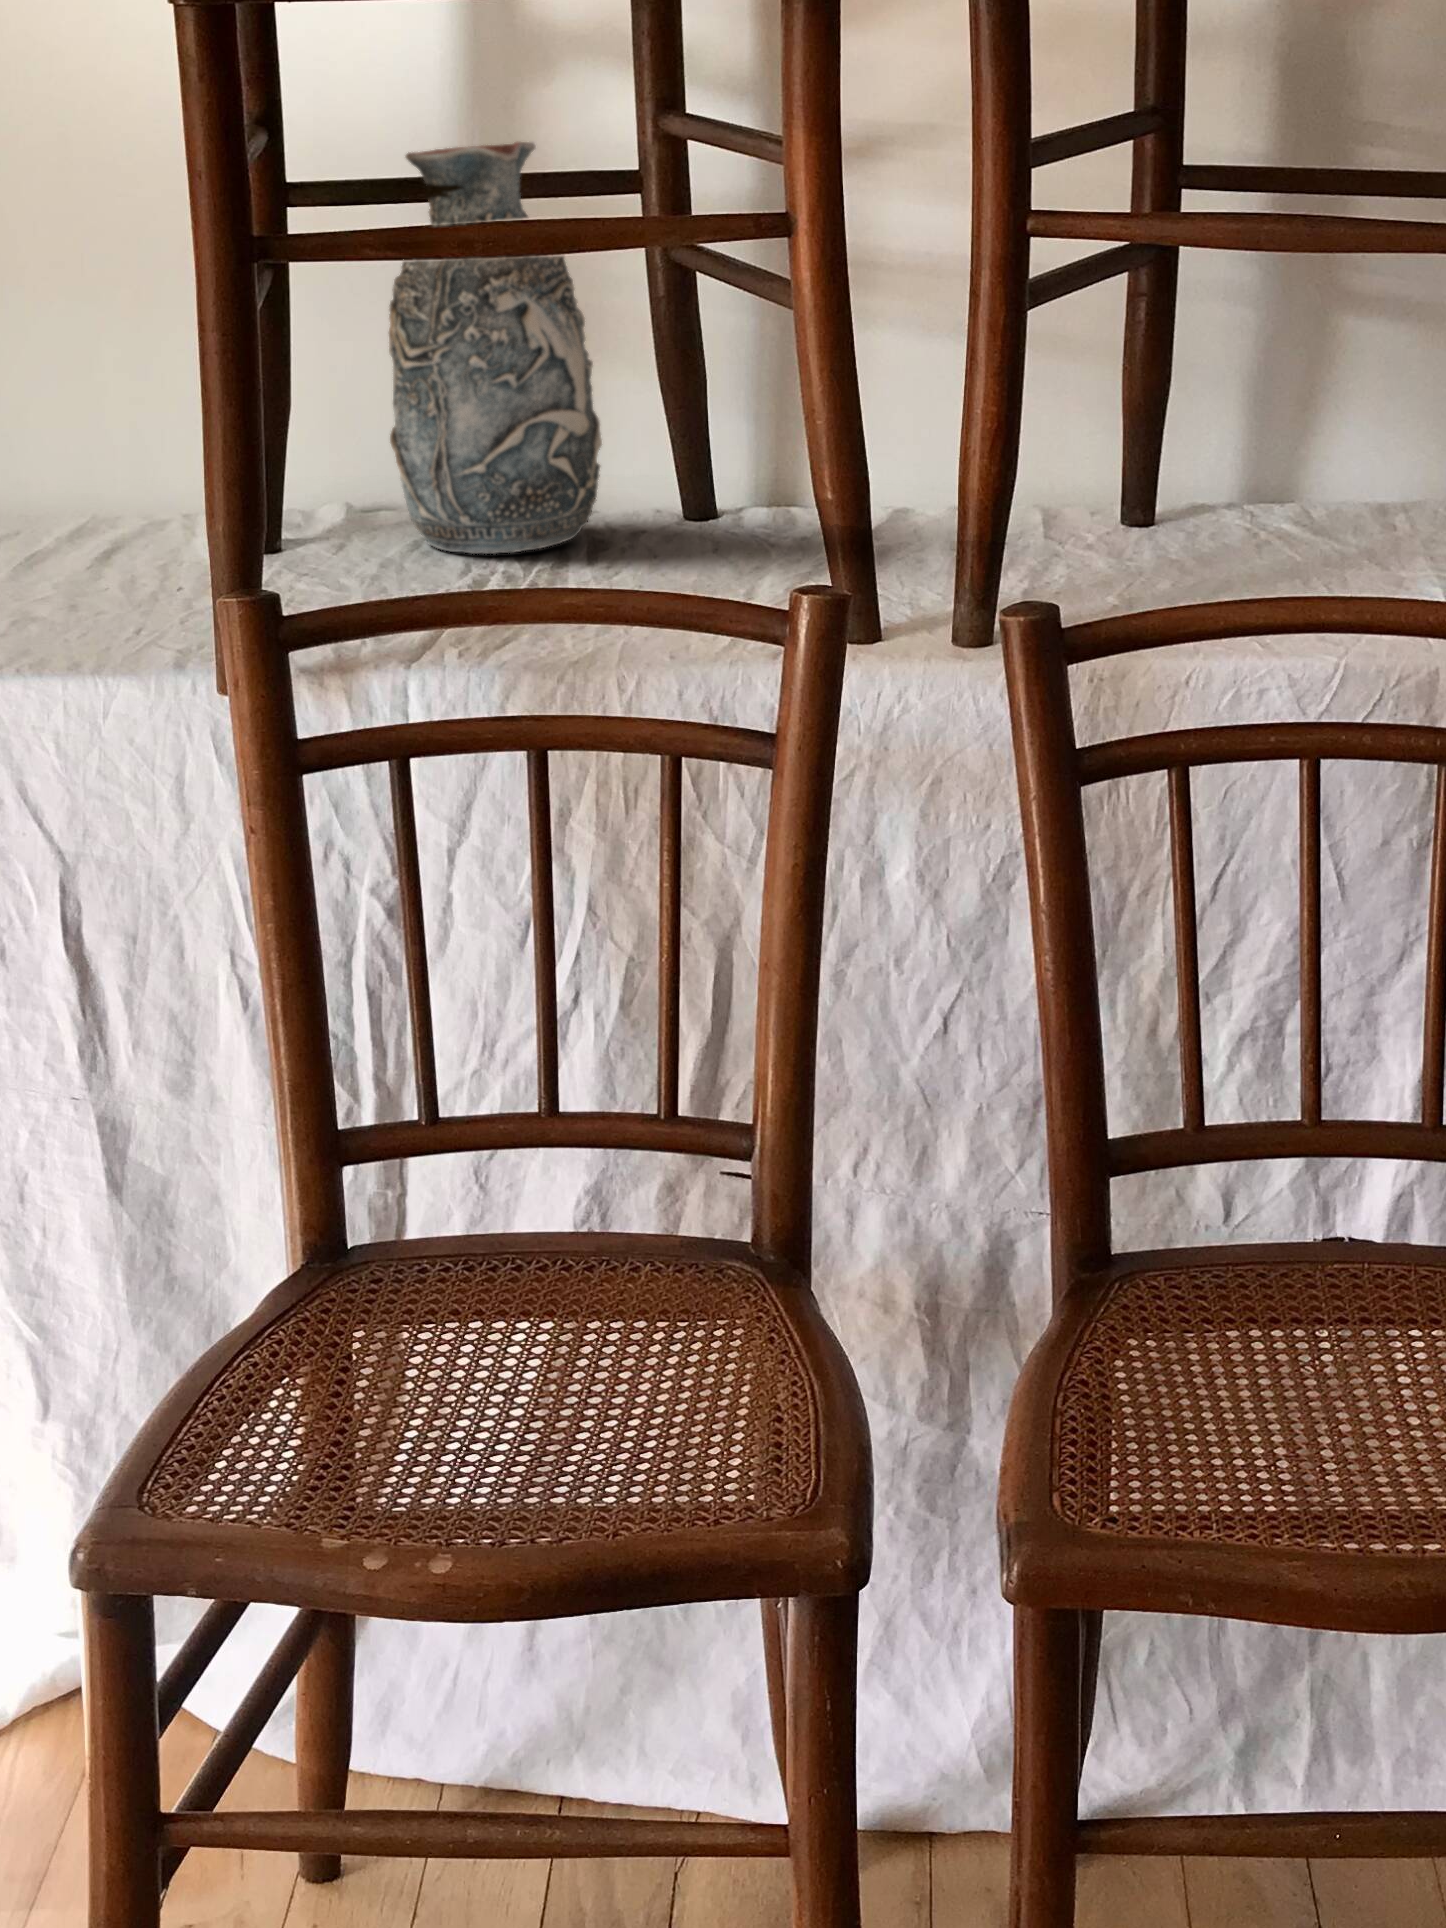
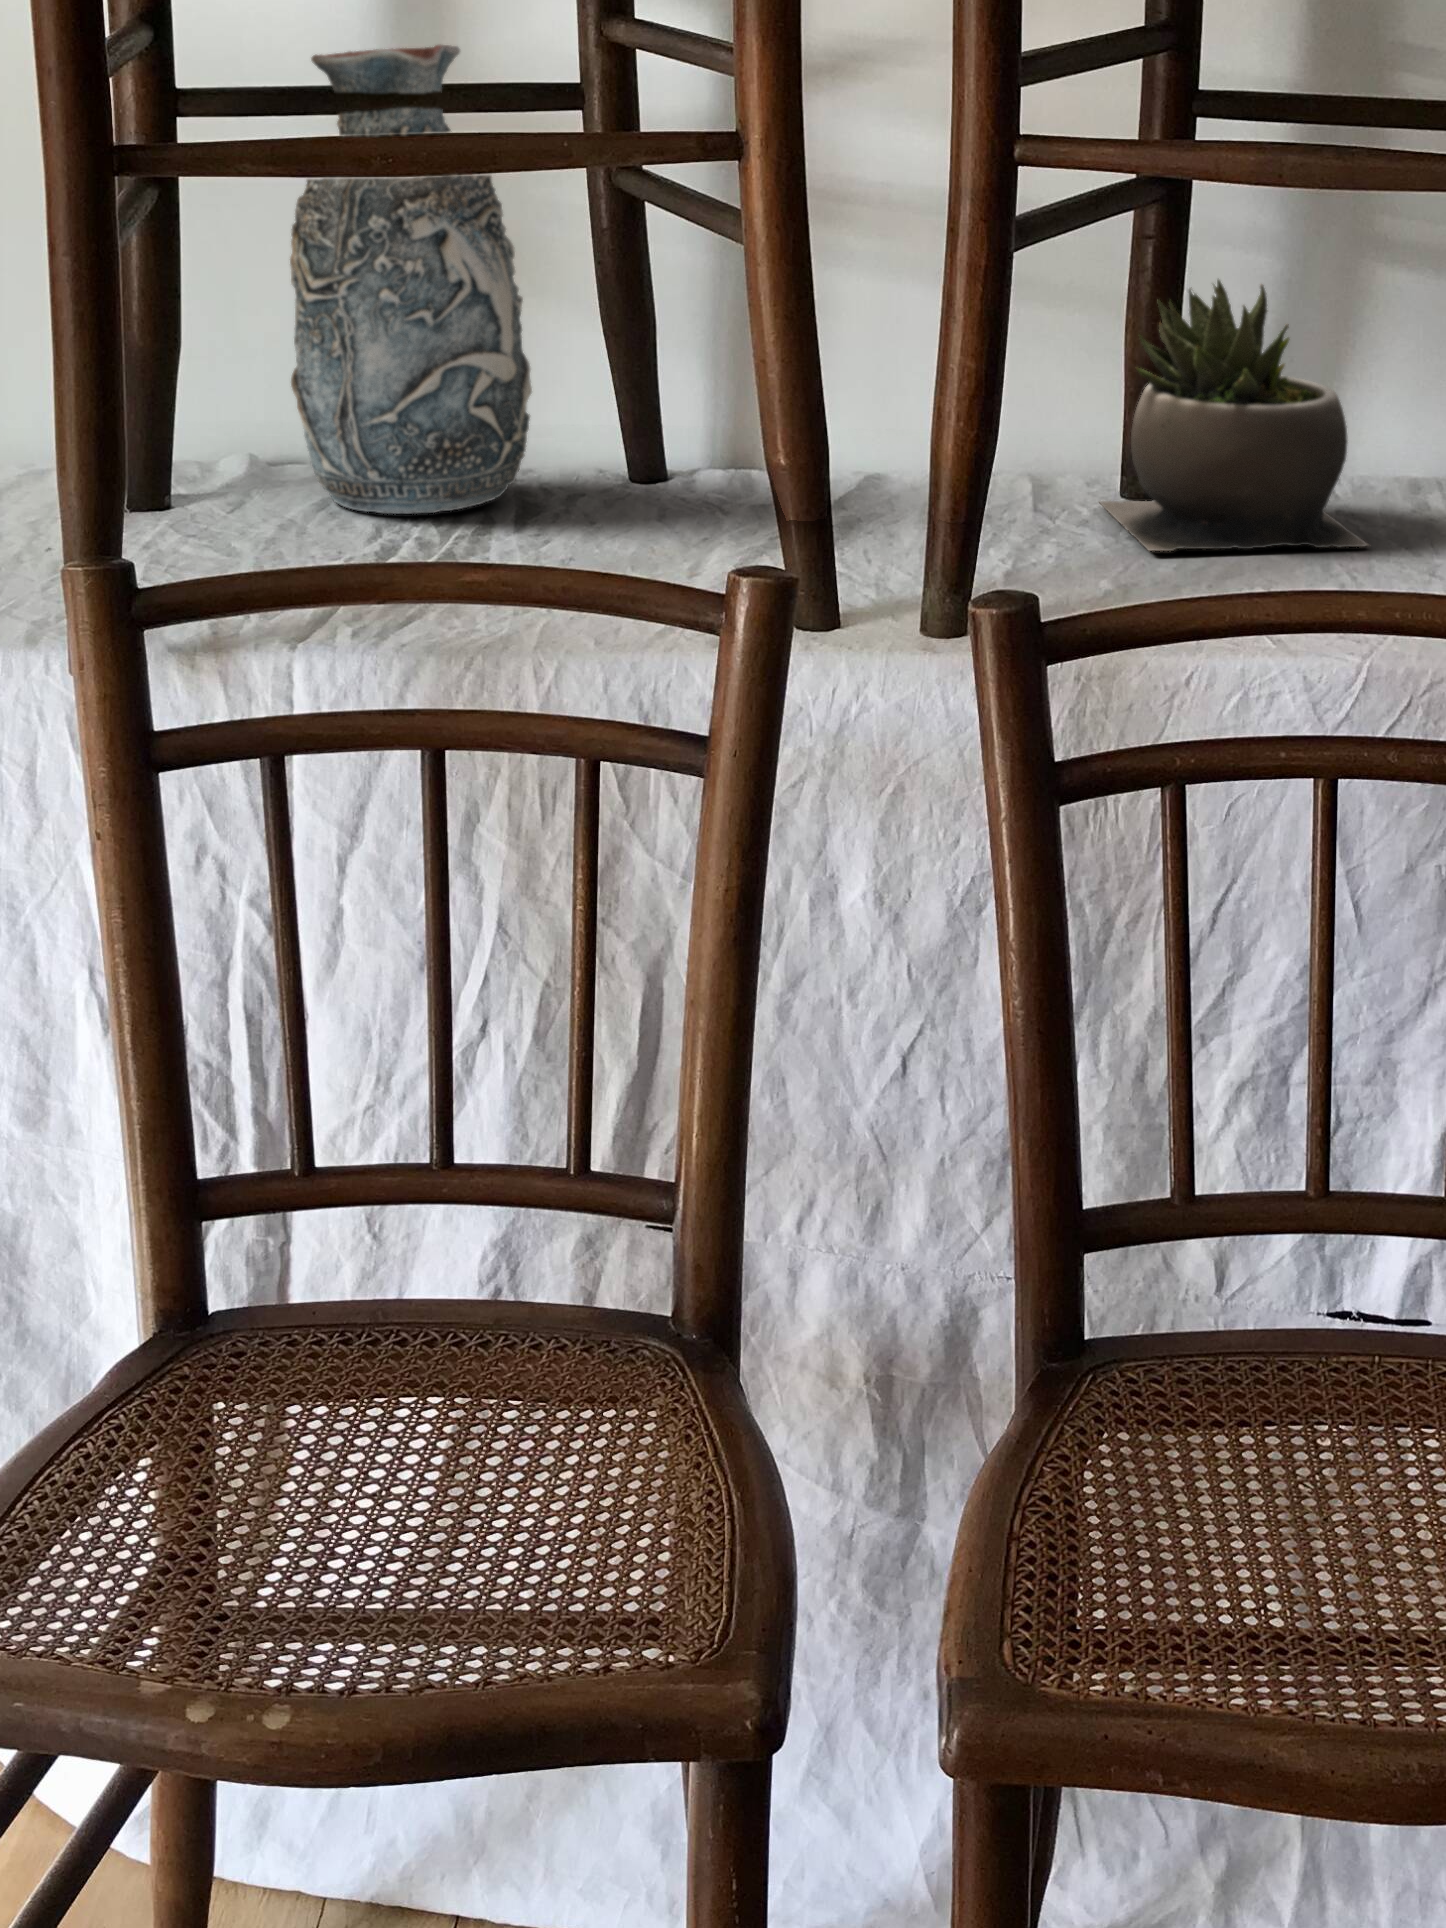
succulent plant: none [1102,332,1345,572] -> present [1100,280,1368,551]

